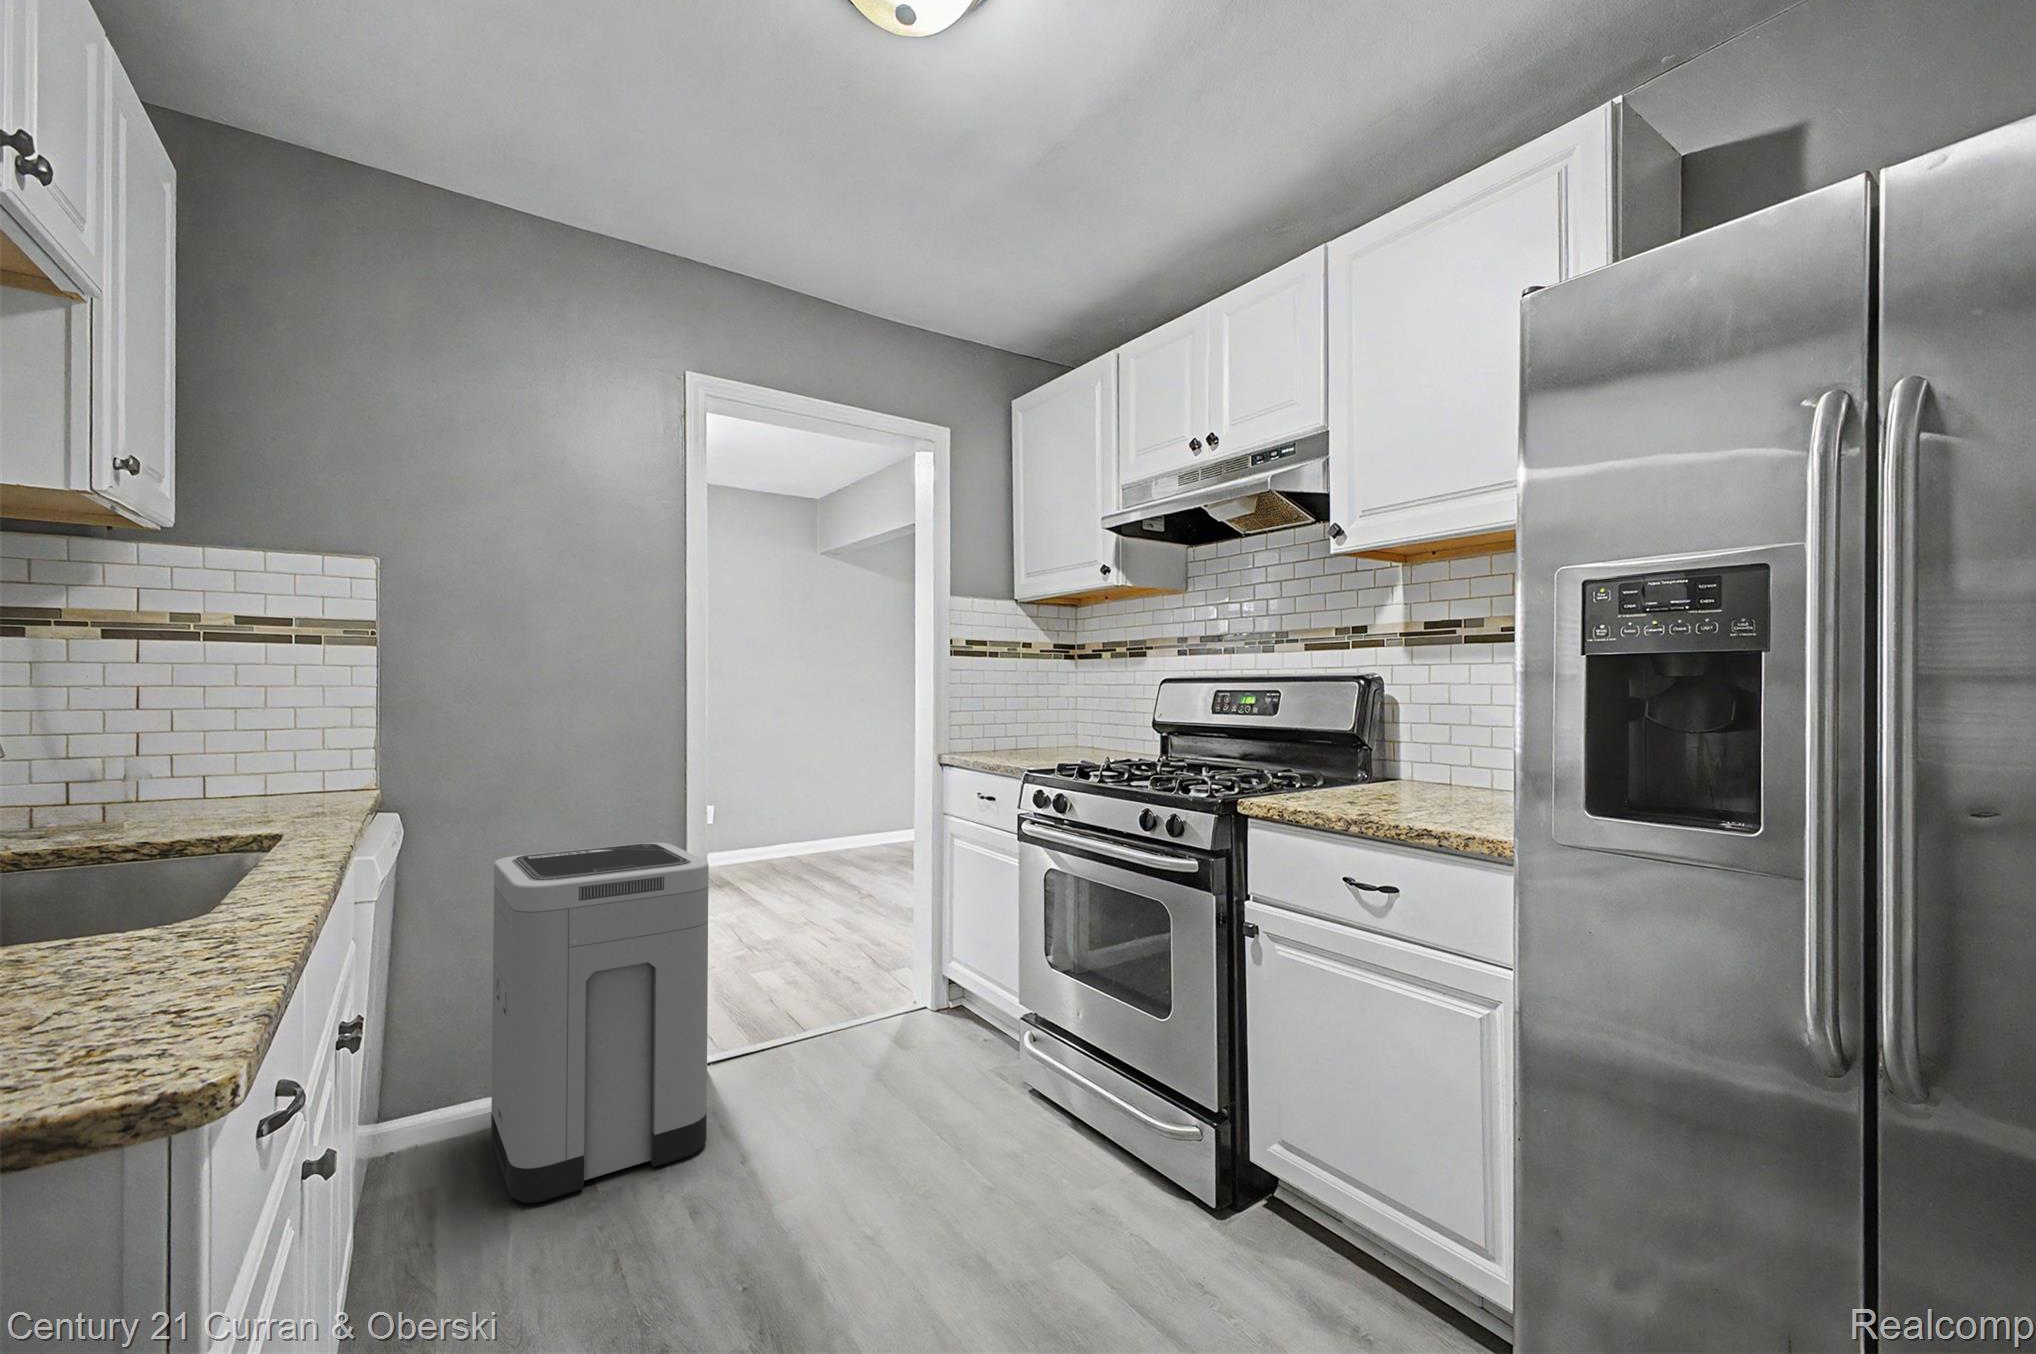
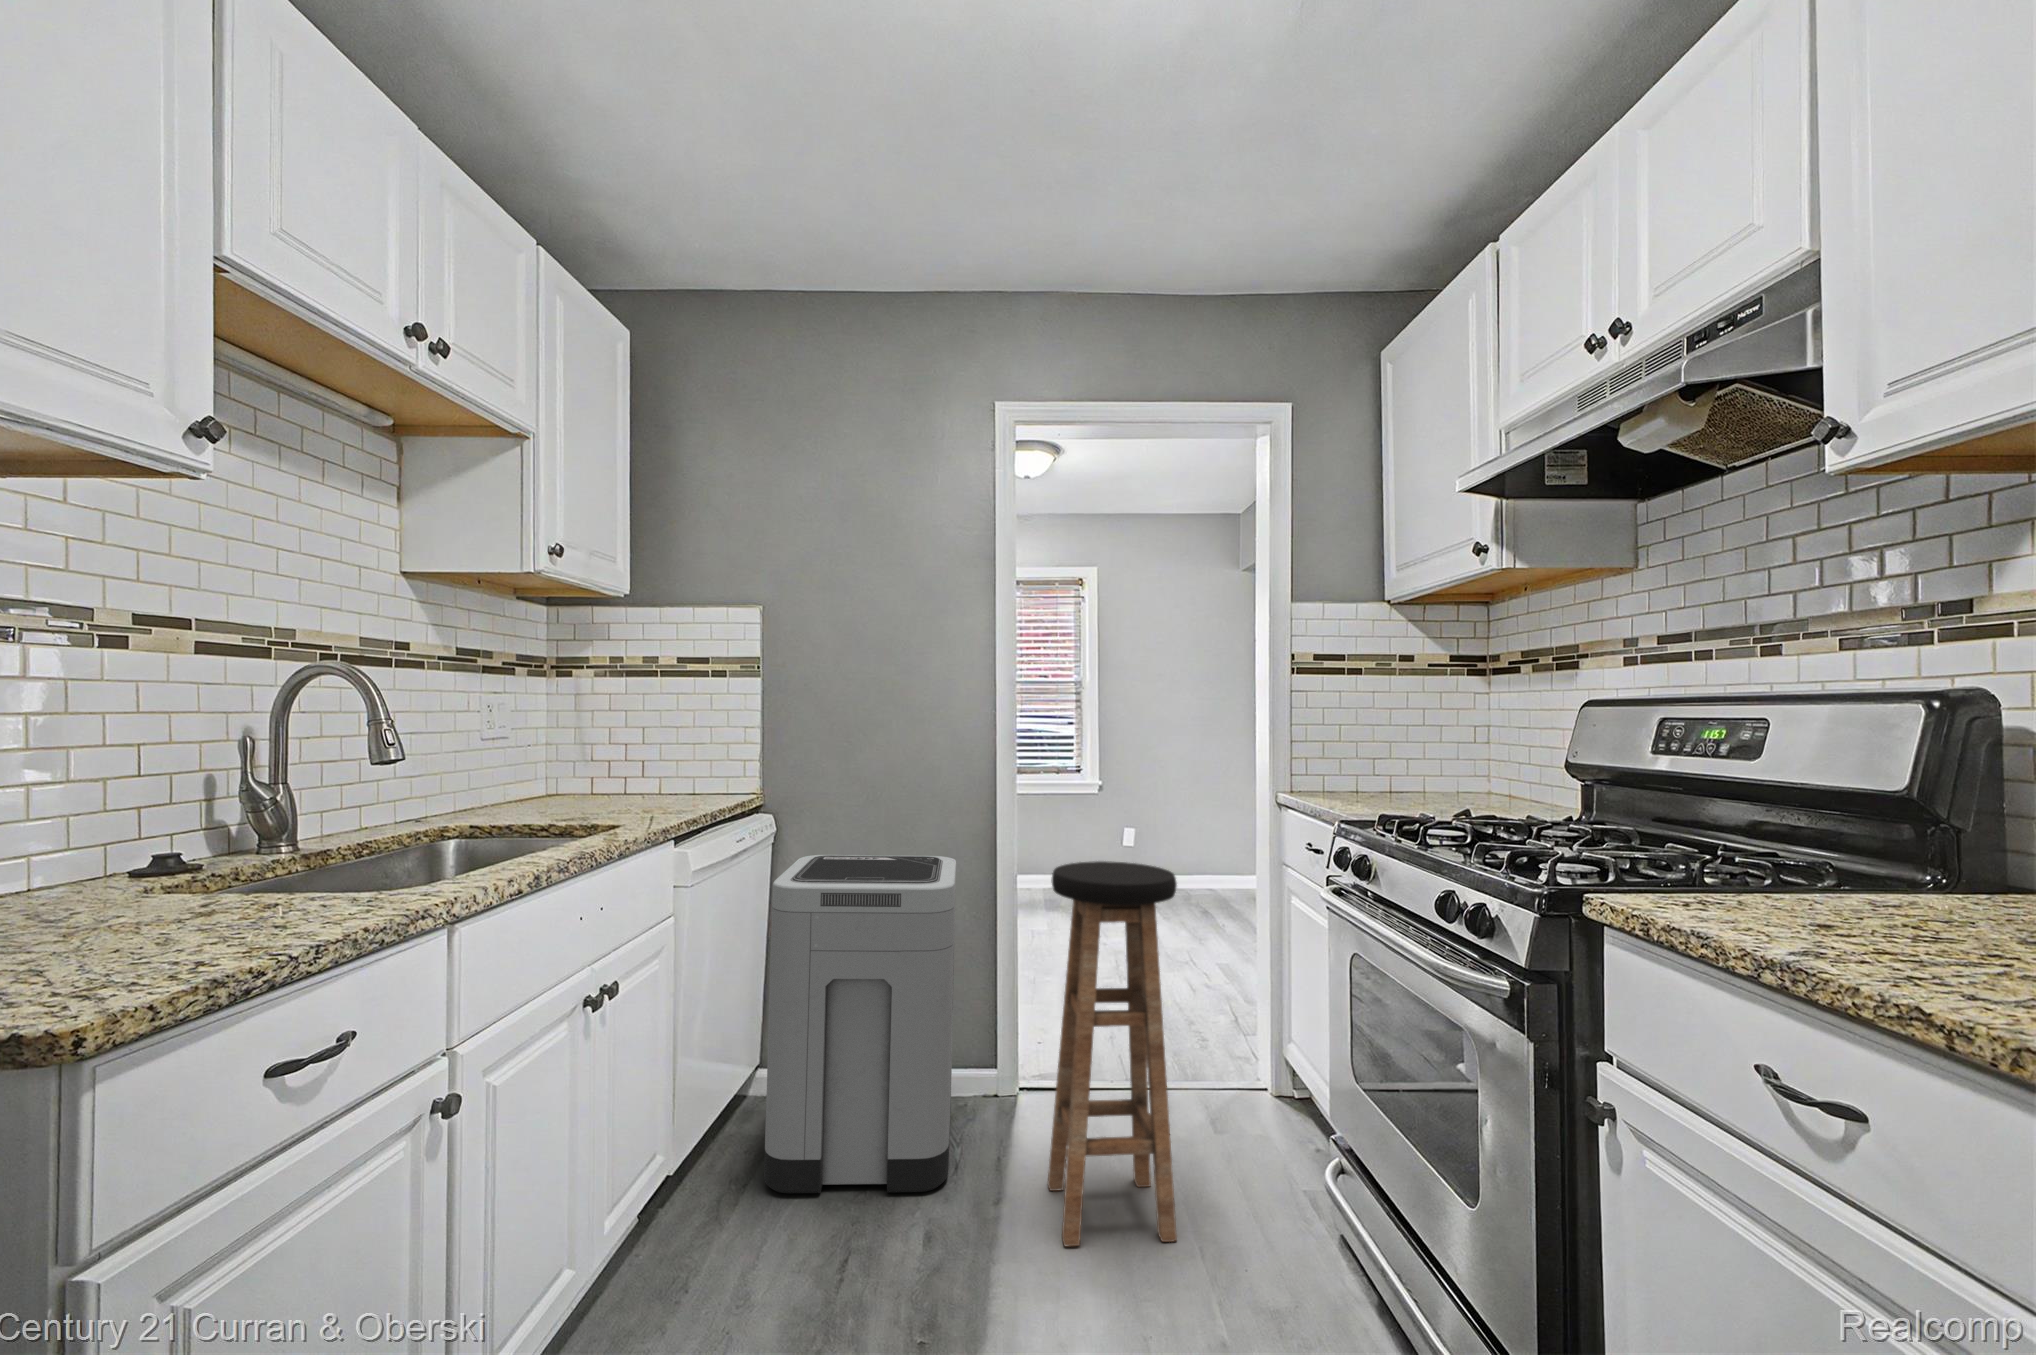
bar stool: none [798,825,925,1152] -> present [1048,861,1177,1247]

